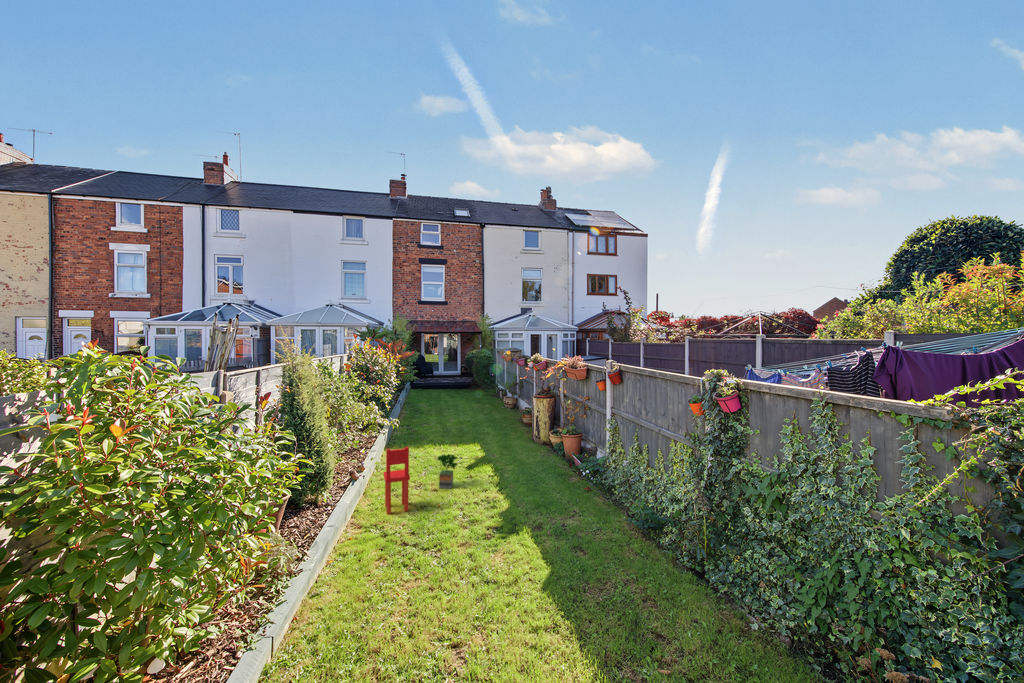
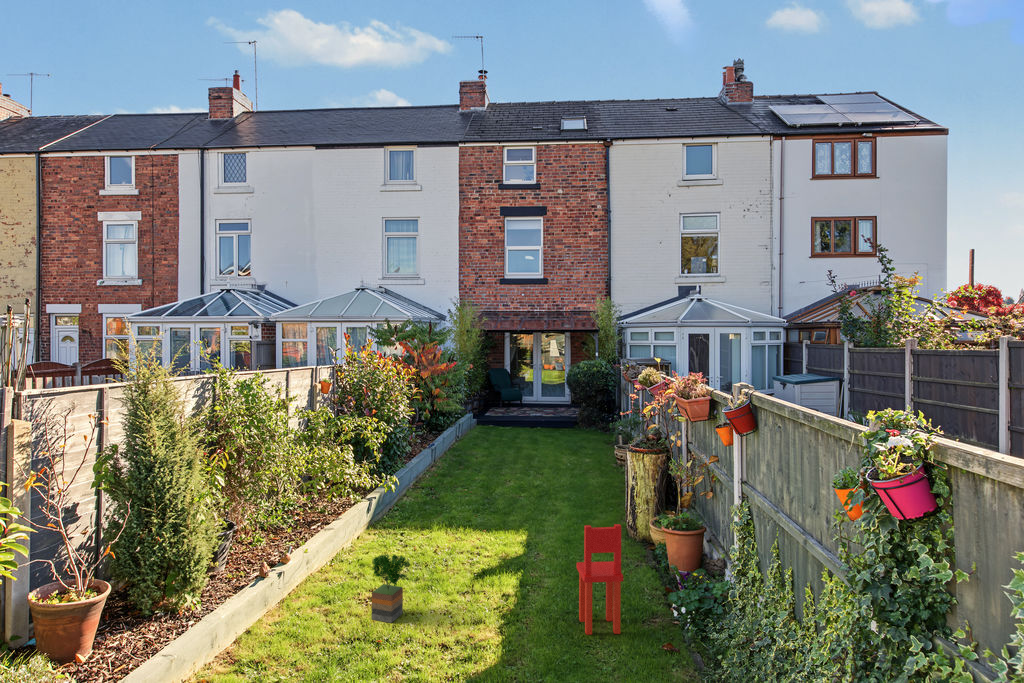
chair: present [384,447,410,514] -> present [577,524,623,635]

